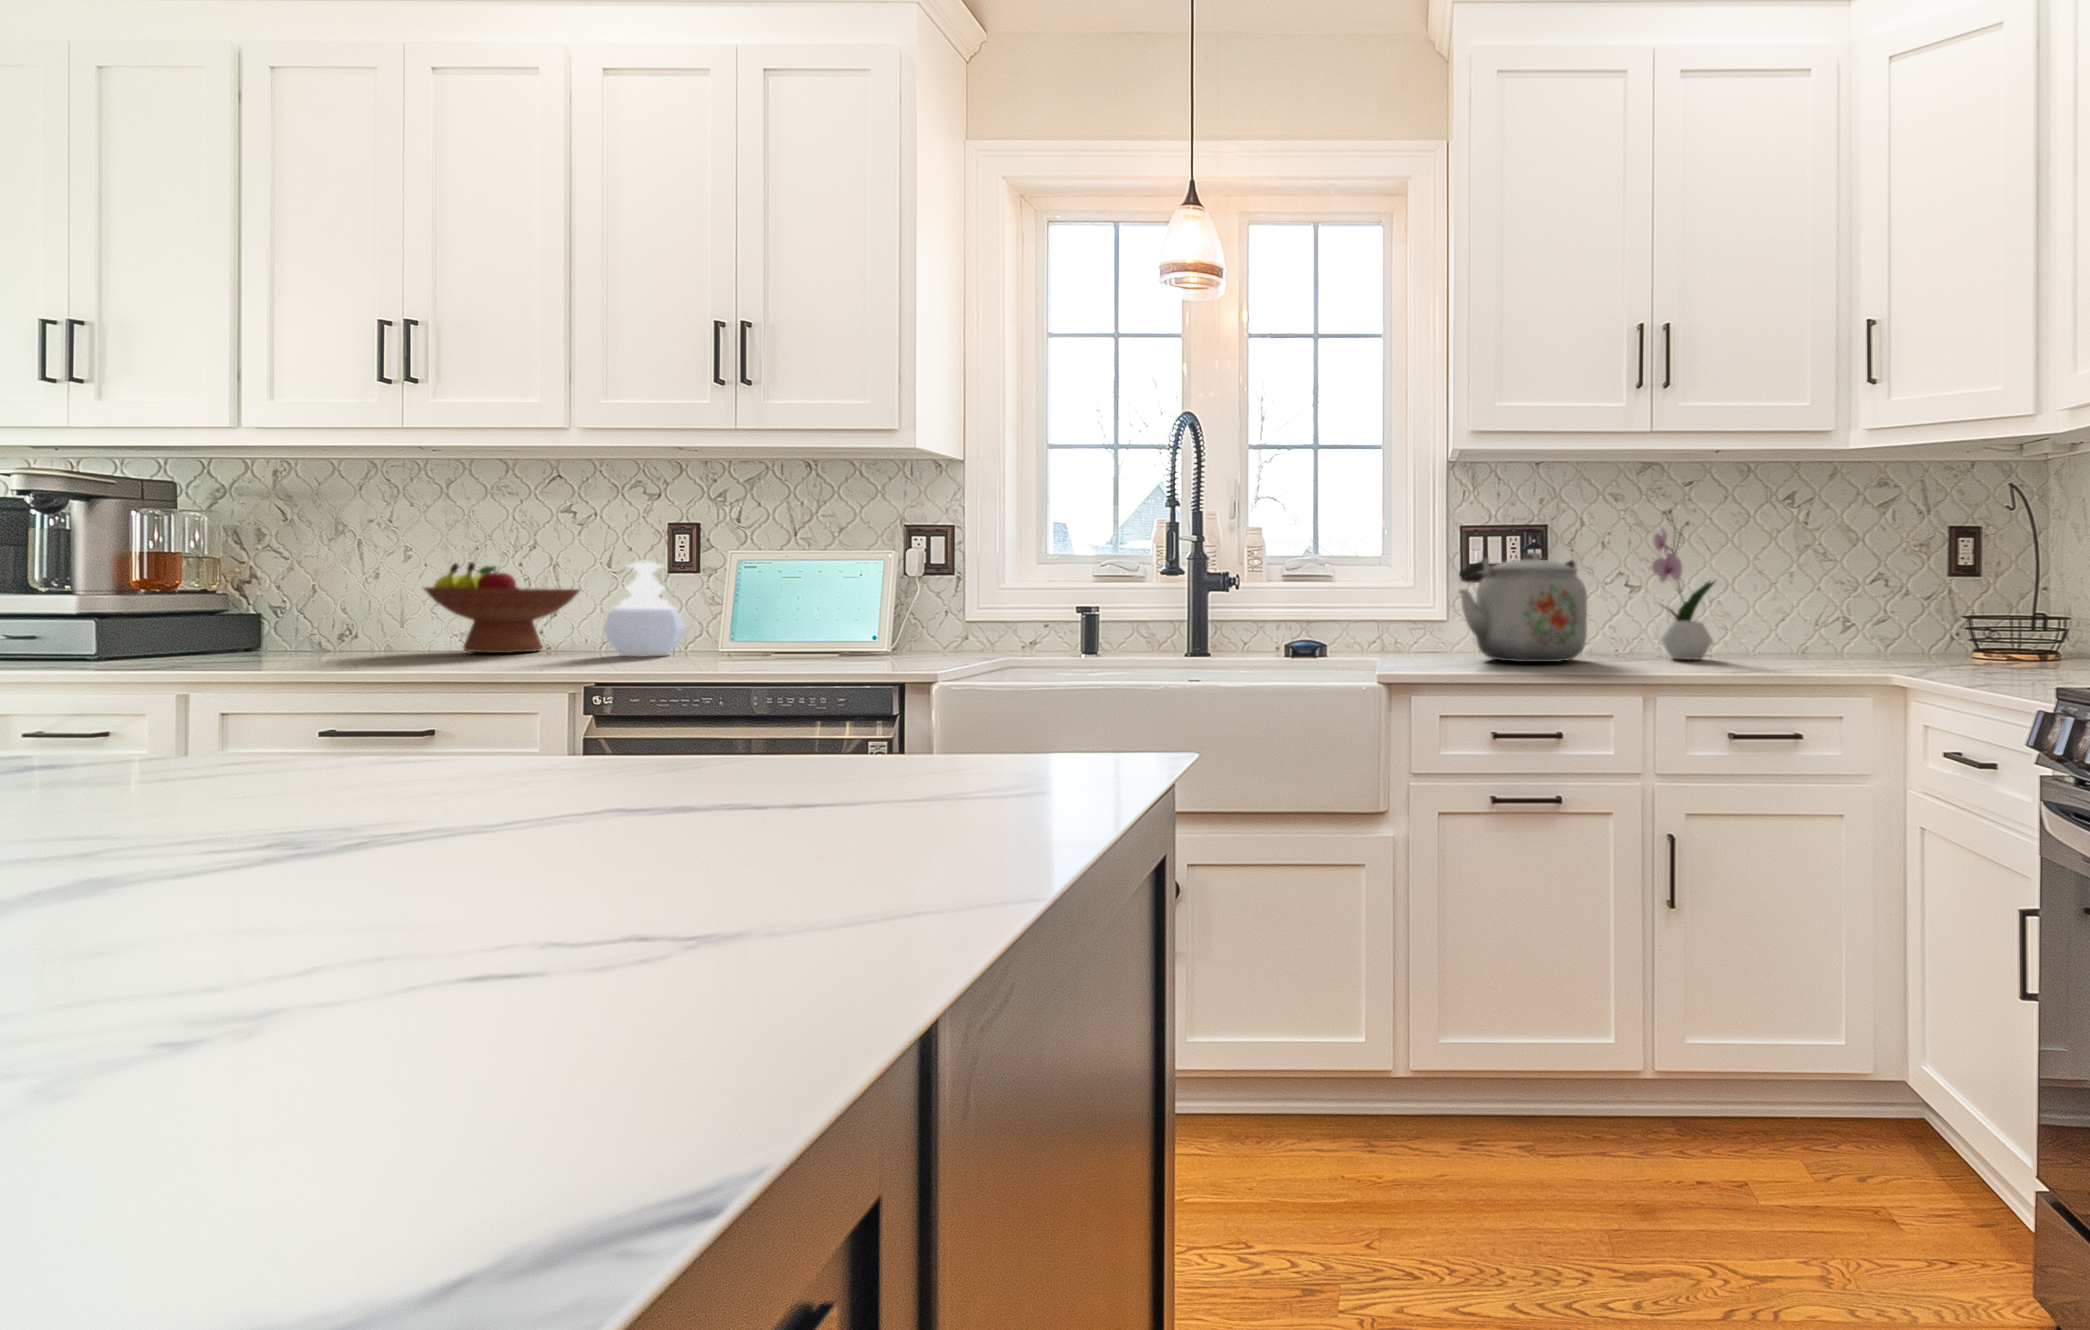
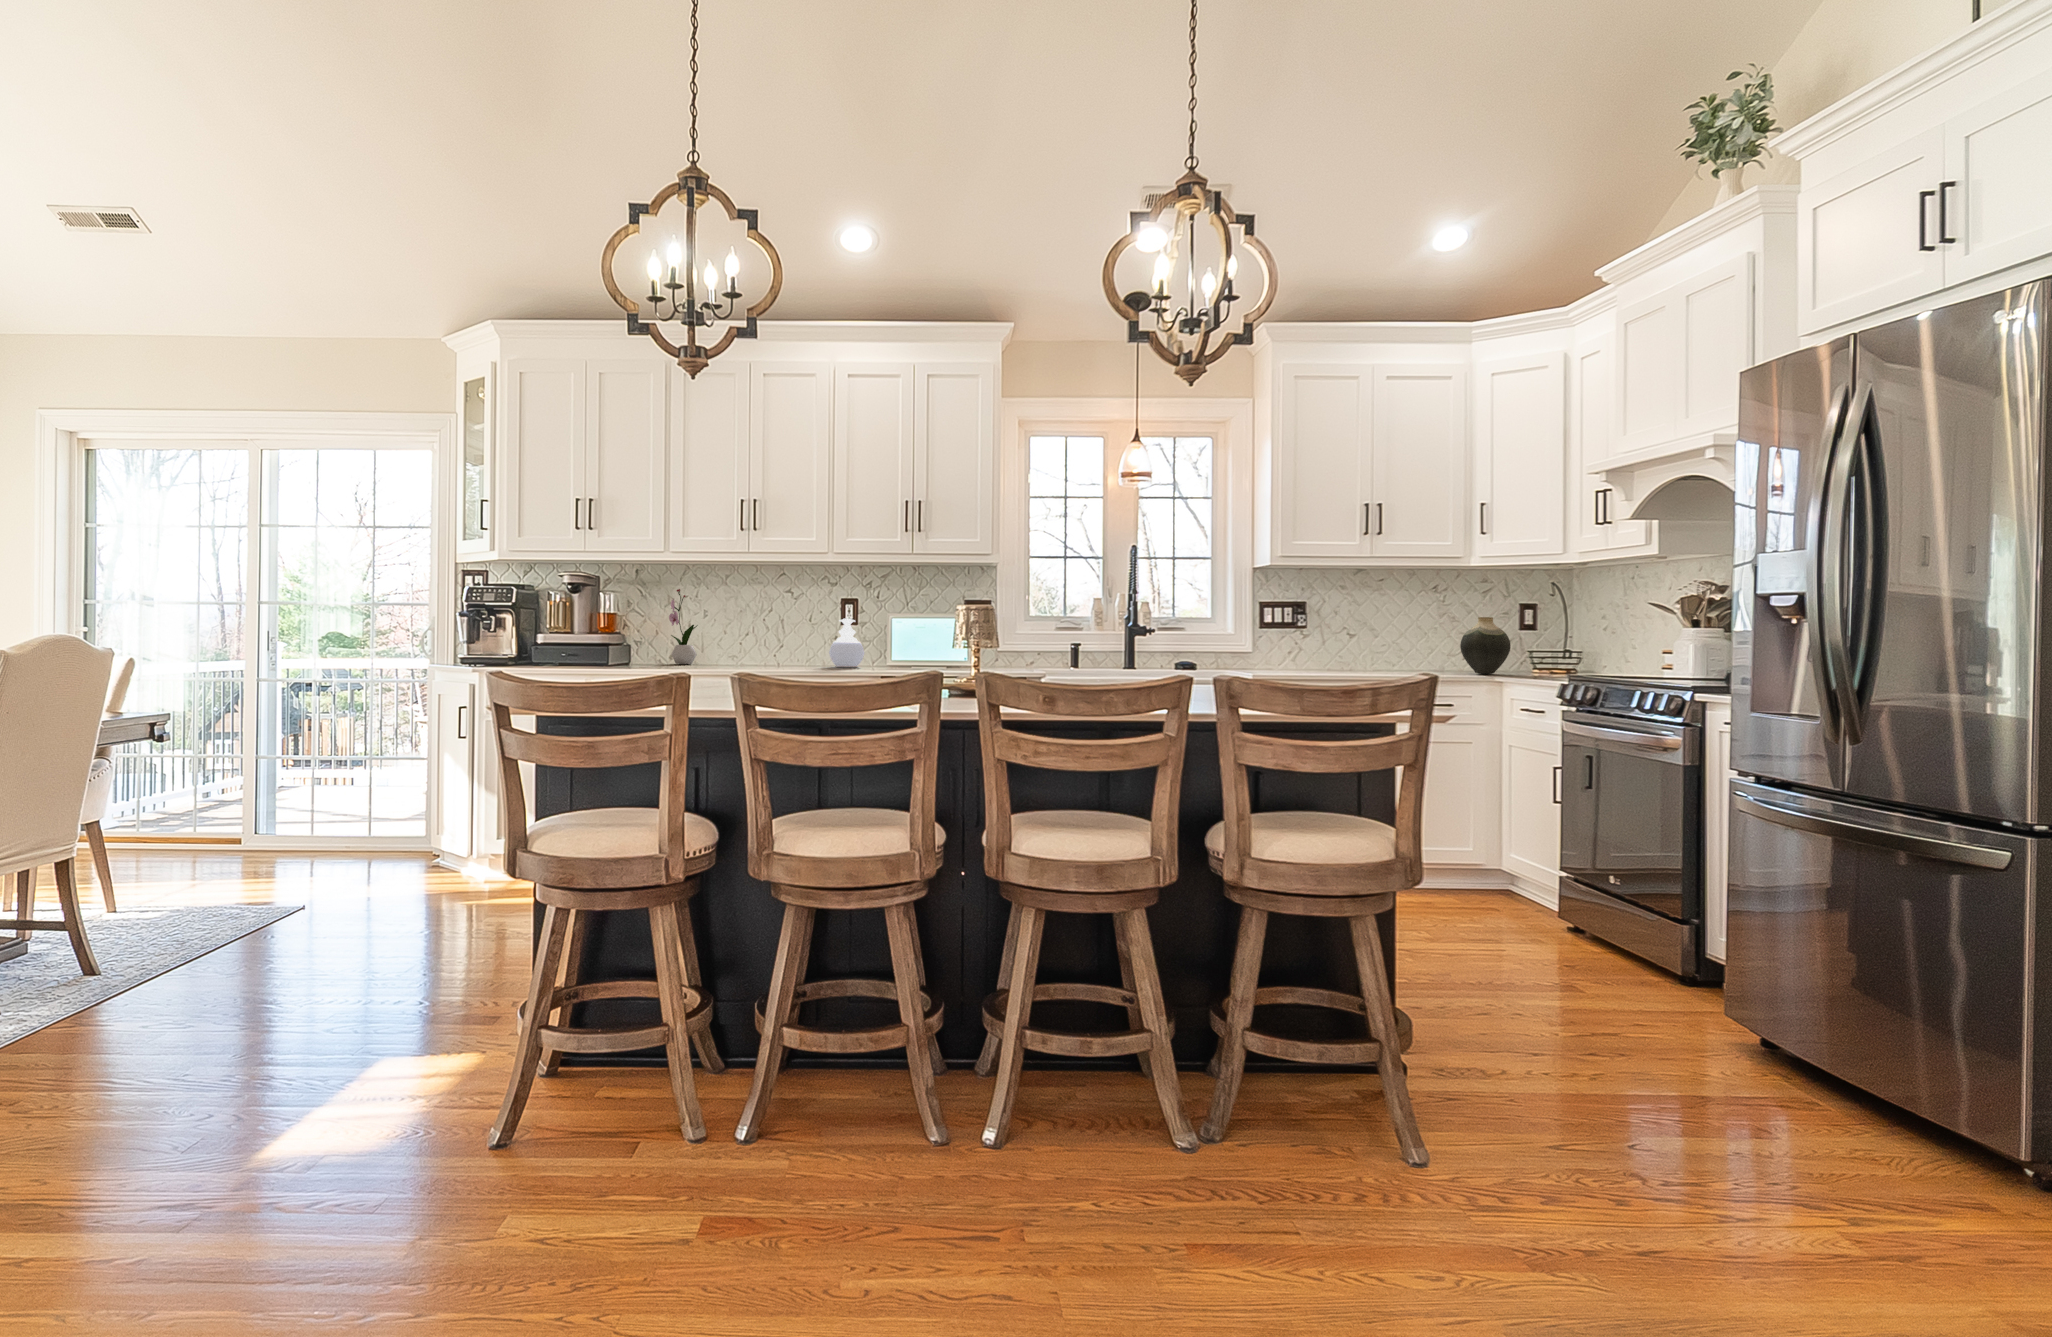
flower arrangement: present [1652,510,1715,660] -> present [669,589,698,664]
kettle: present [1460,552,1587,662] -> none [1267,616,1336,672]
vase: none [1830,552,1928,665] -> present [1460,617,1511,674]
fruit bowl: present [424,562,580,653] -> none [731,618,800,665]

